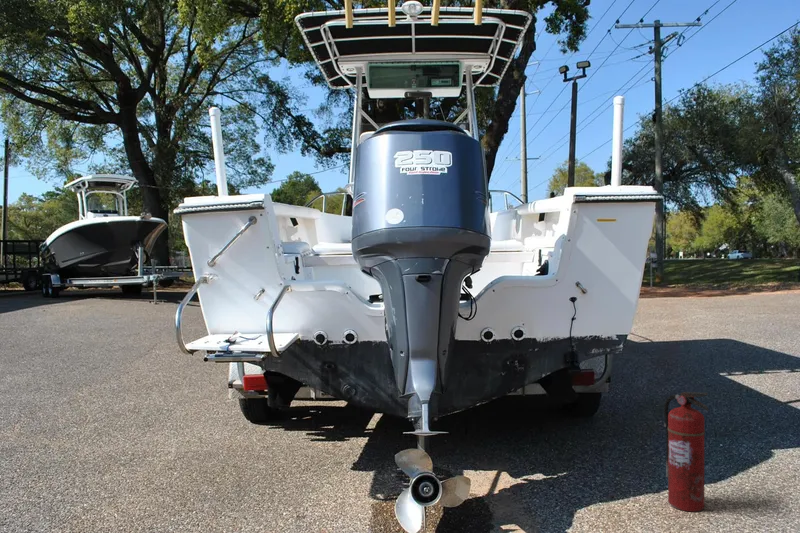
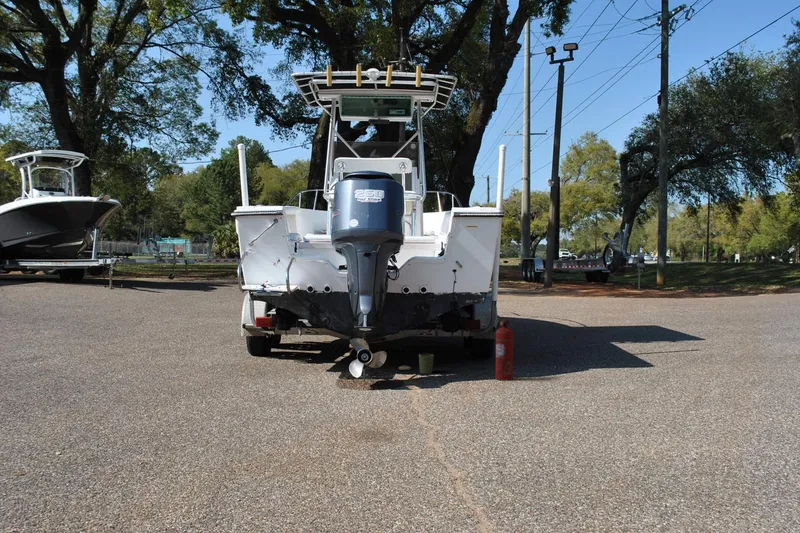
trash can: none [473,439,536,478] -> present [398,354,434,373]

